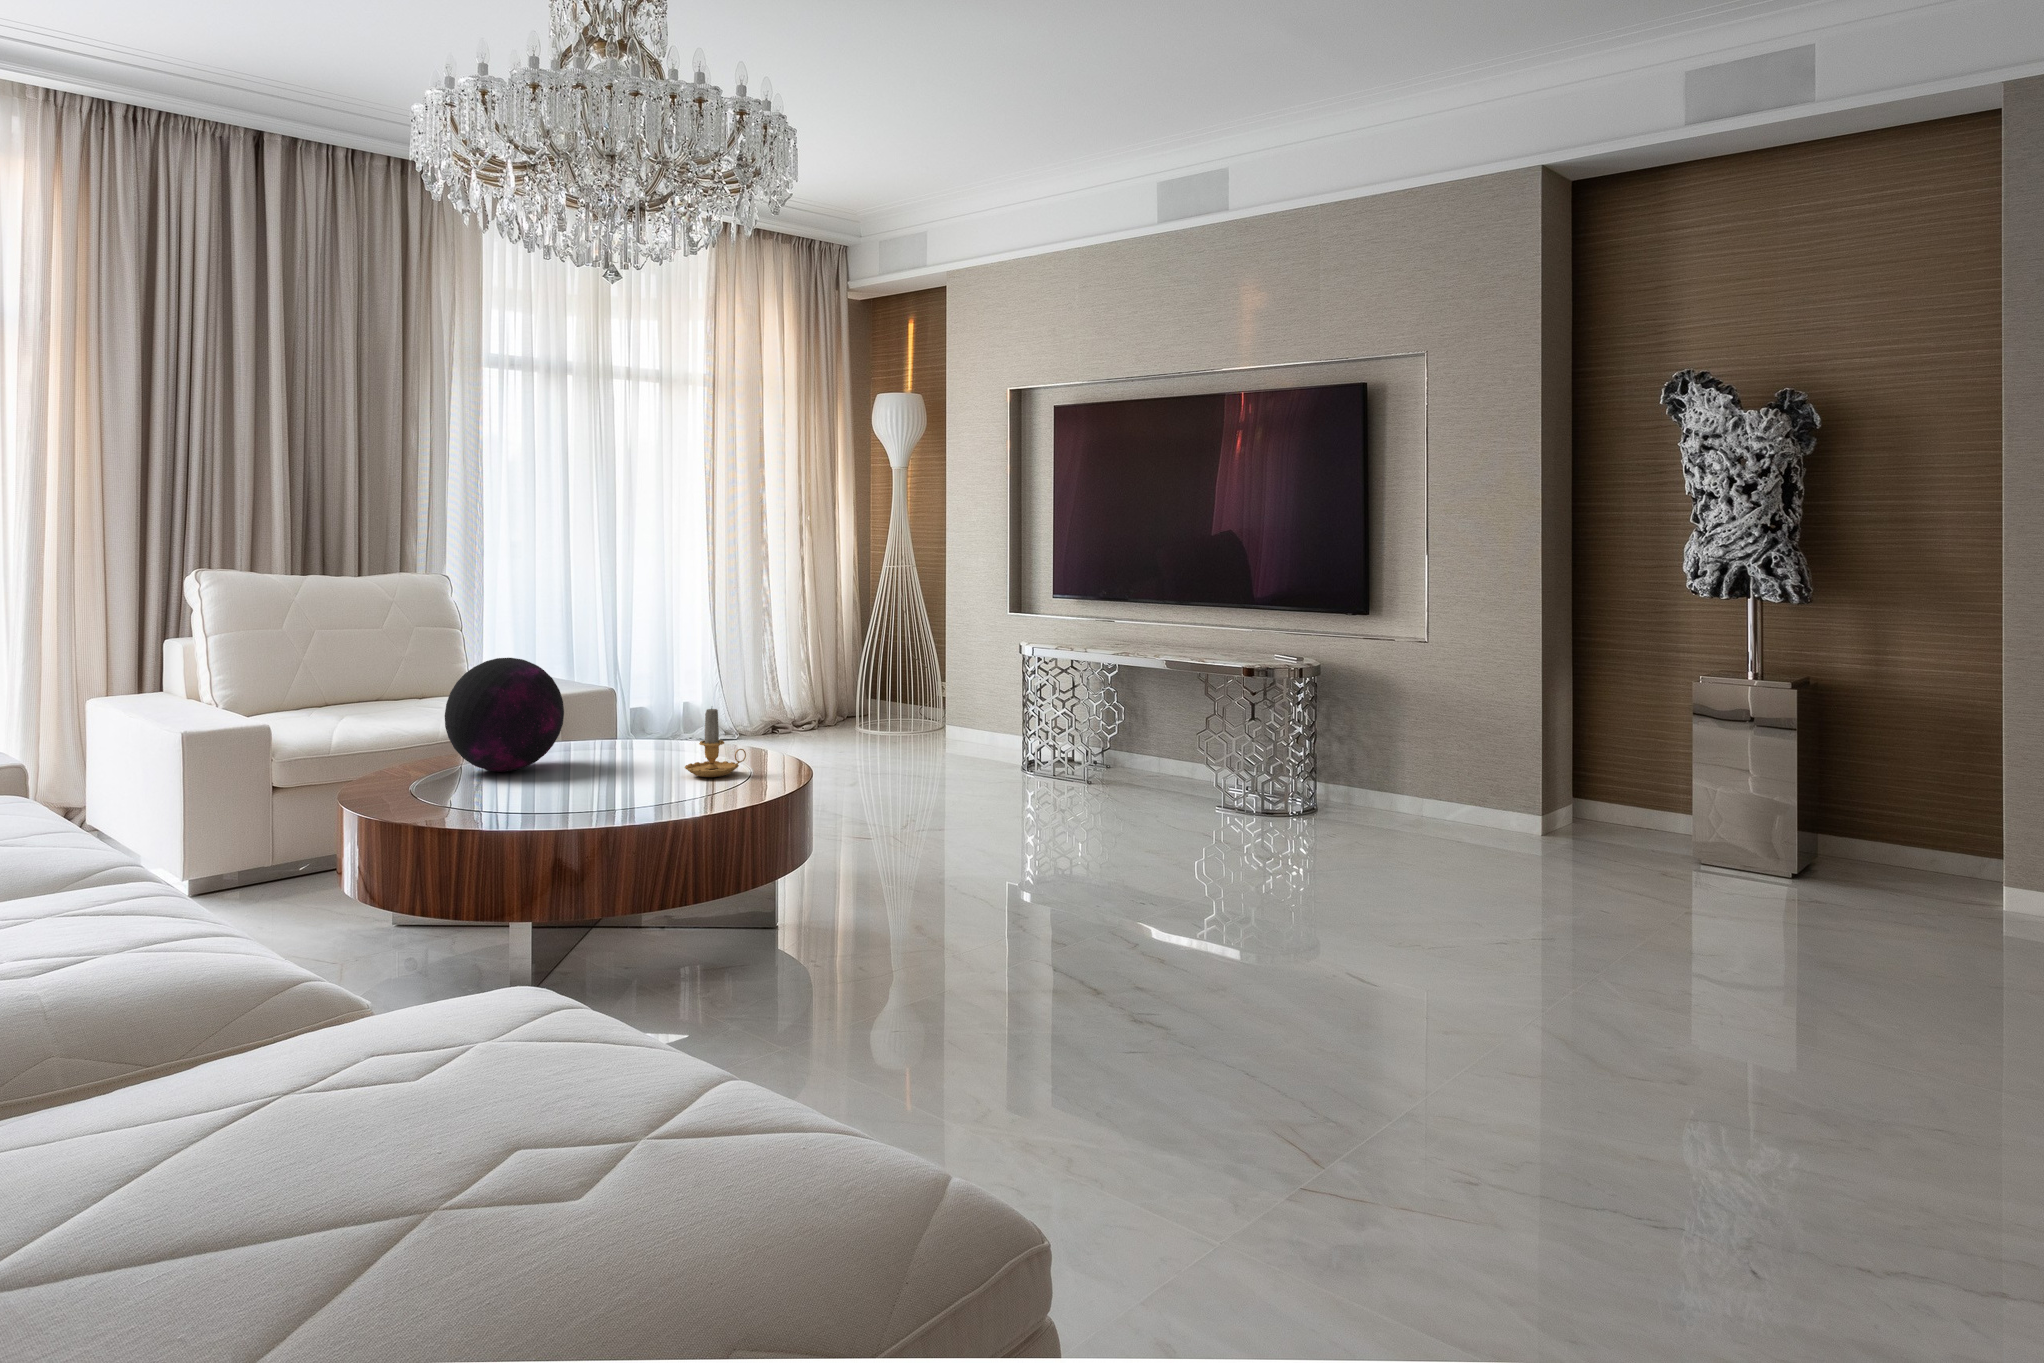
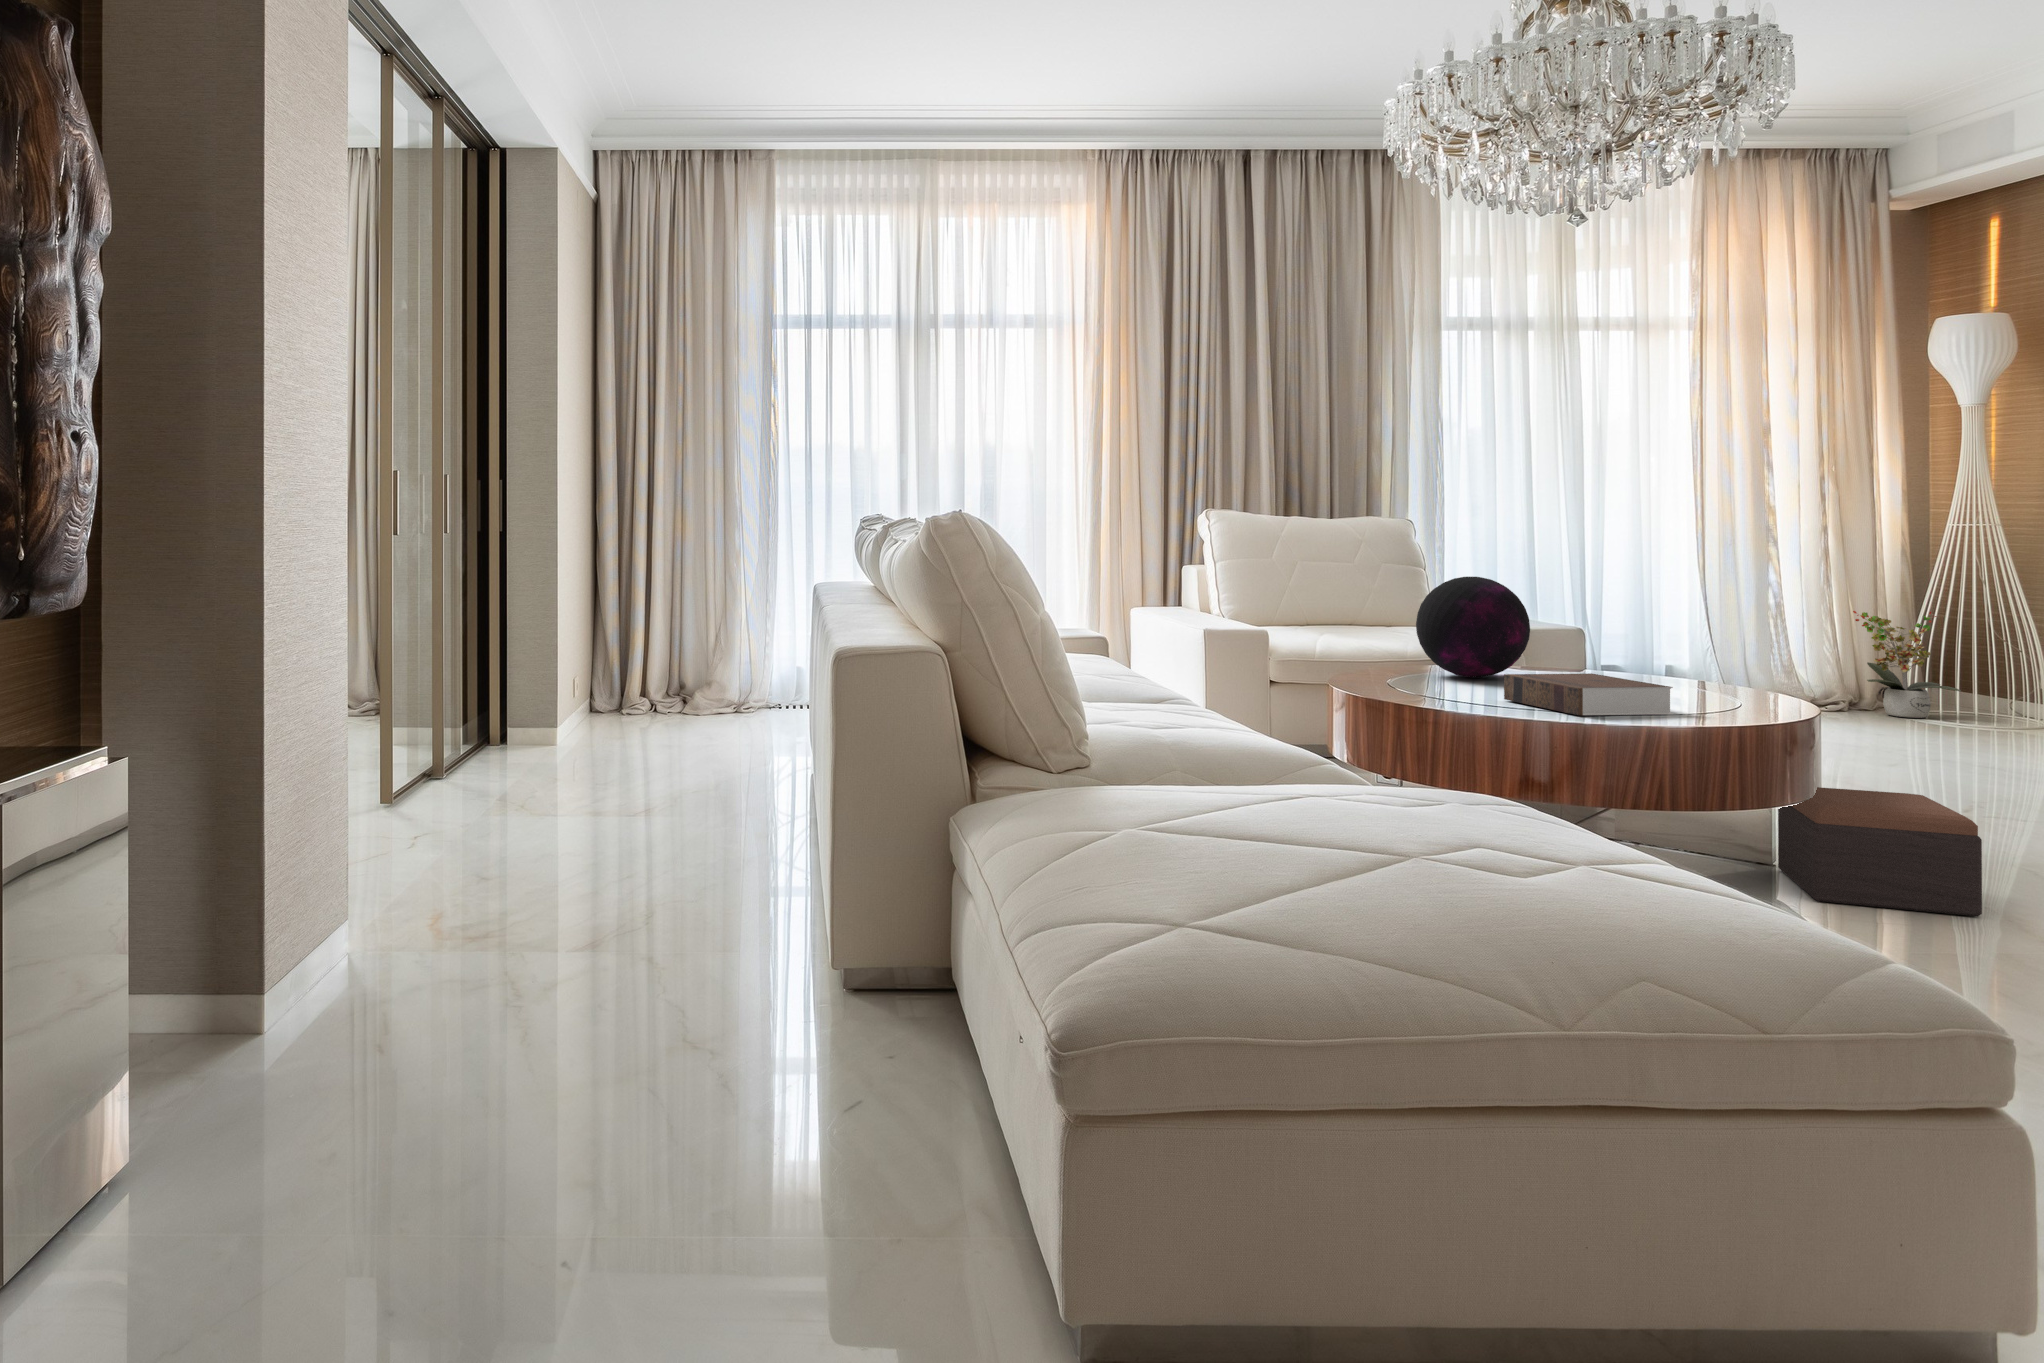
potted plant: none [822,642,893,735] -> present [1853,611,1961,718]
candle: present [685,708,746,777] -> none [1660,628,1734,698]
book: none [537,763,698,821] -> present [1504,673,1673,715]
footstool: none [782,847,931,972] -> present [1778,787,1982,917]

